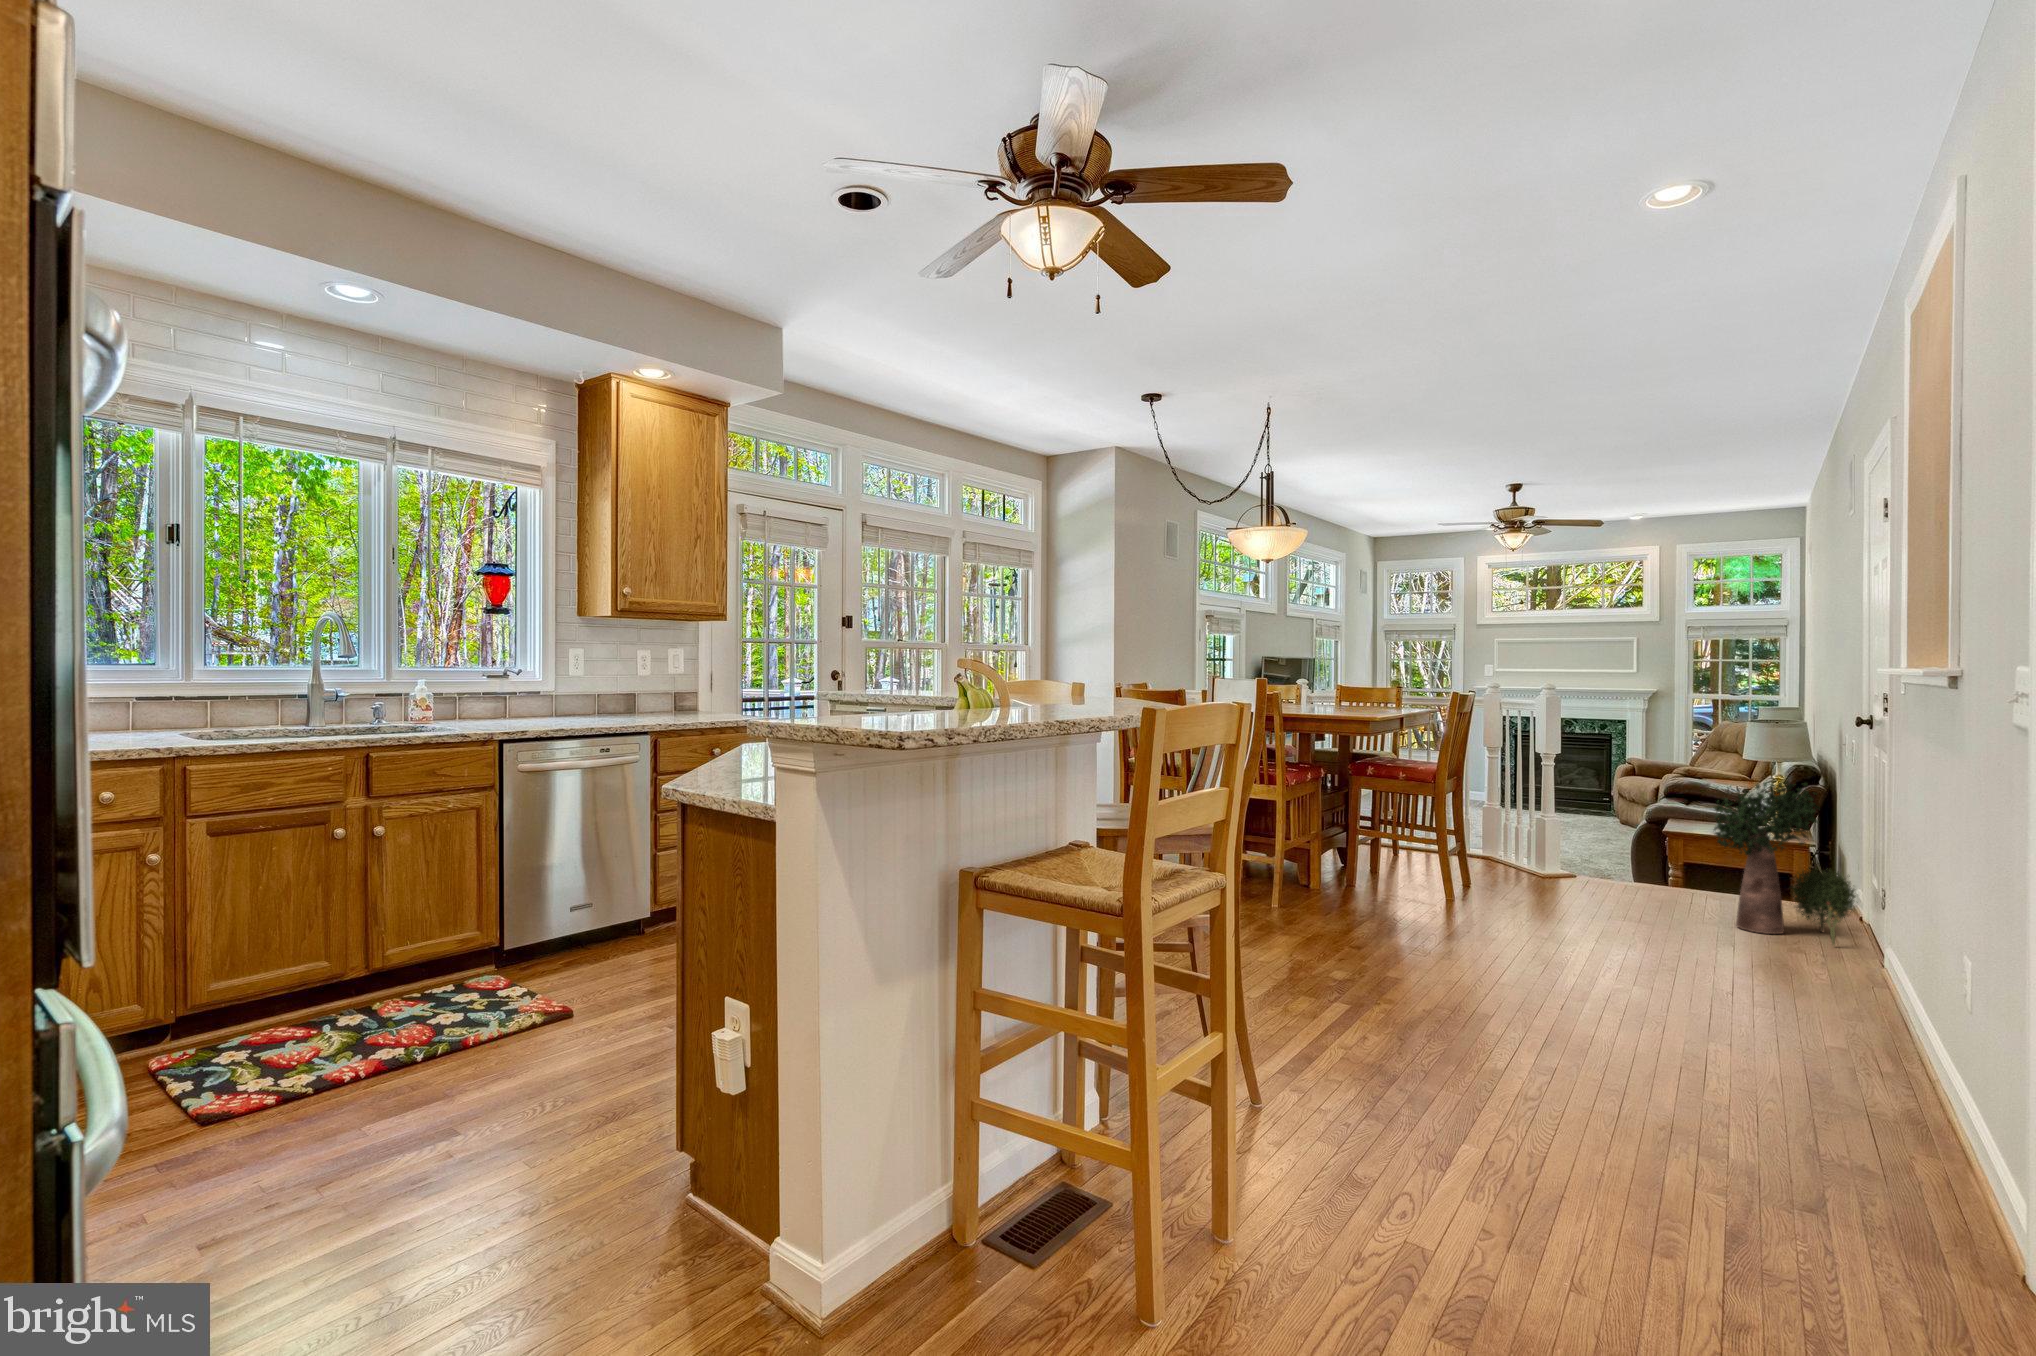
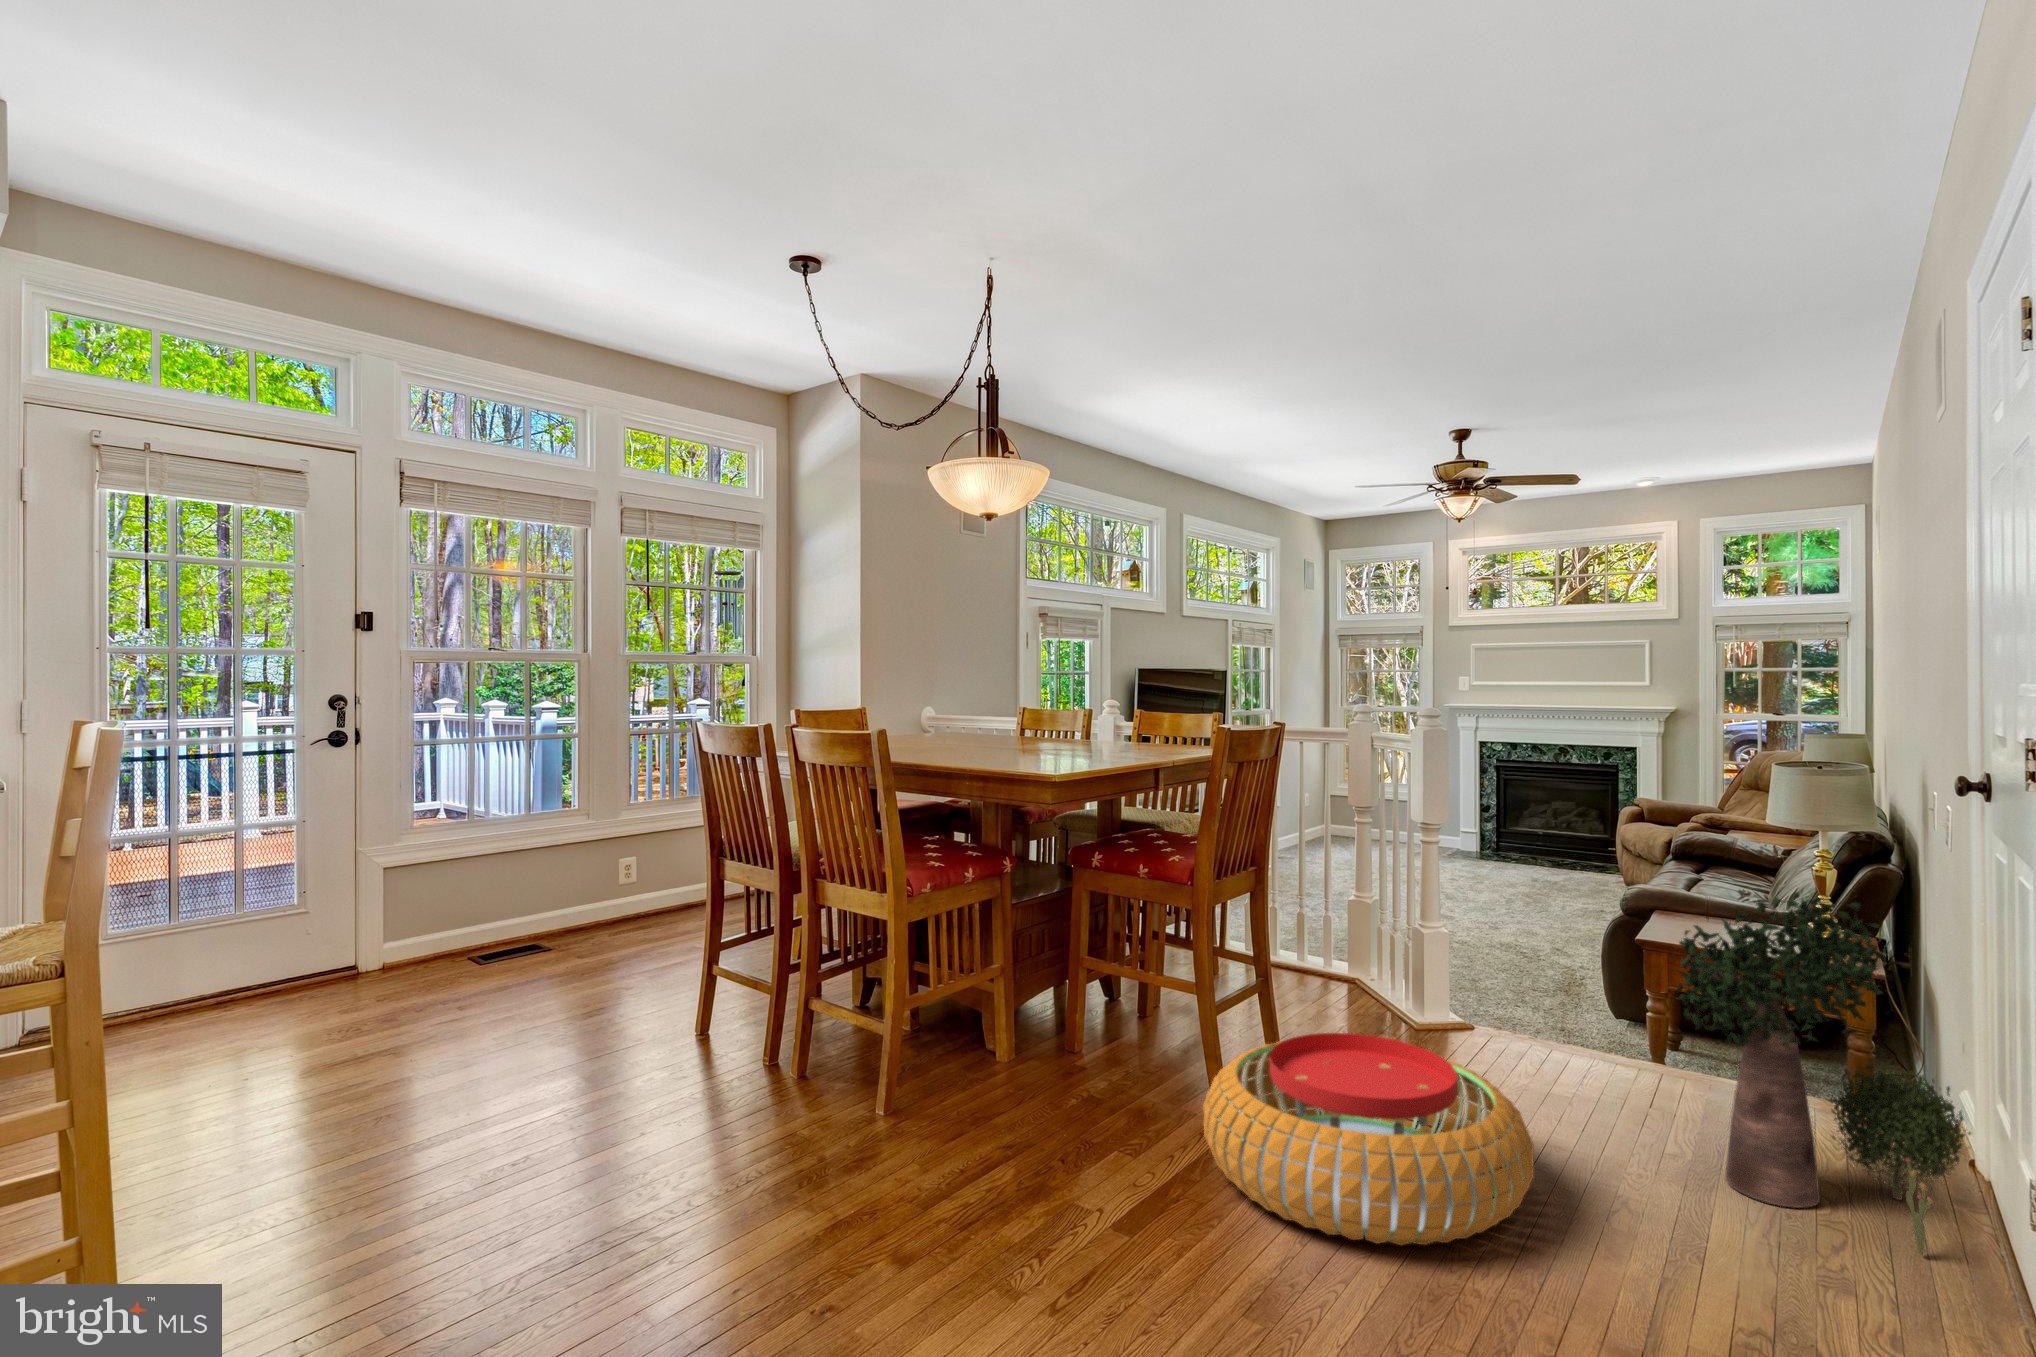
pouf: none [1464,858,1647,942] -> present [1203,1033,1534,1245]

